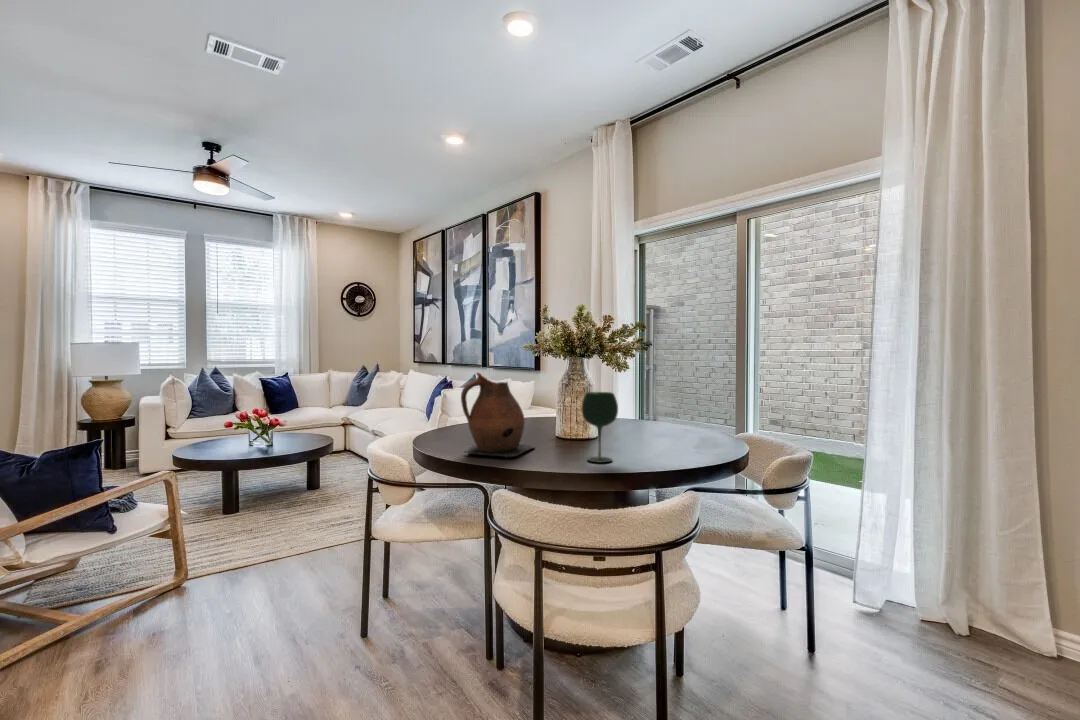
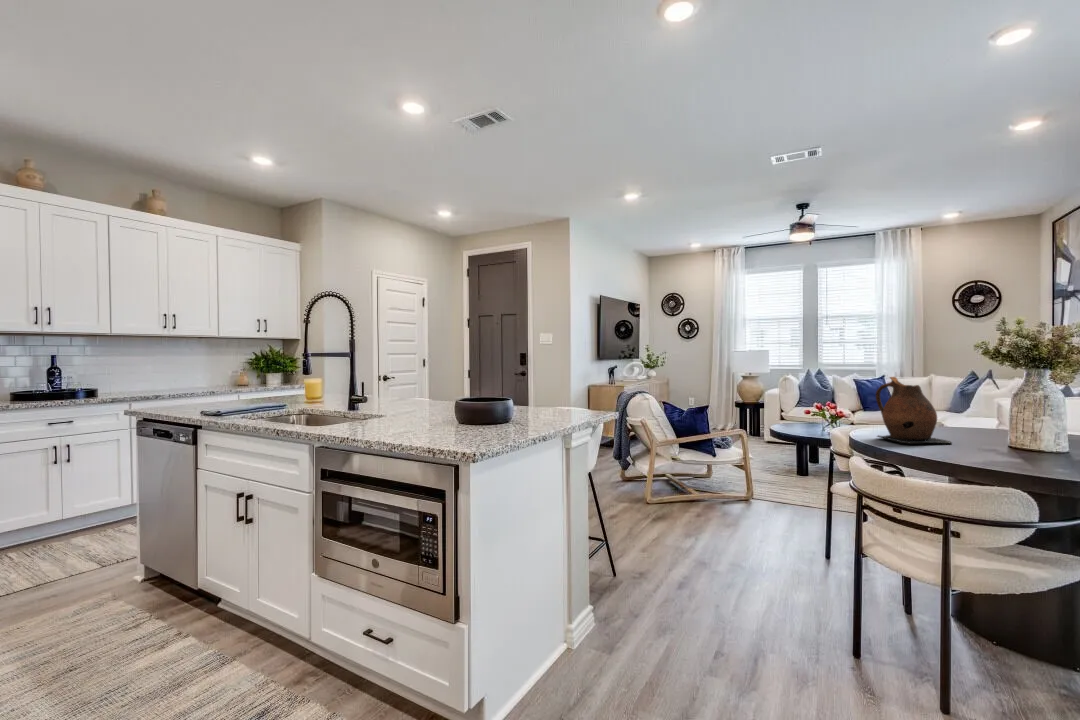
wine glass: present [582,392,618,462] -> none [963,398,1007,460]

